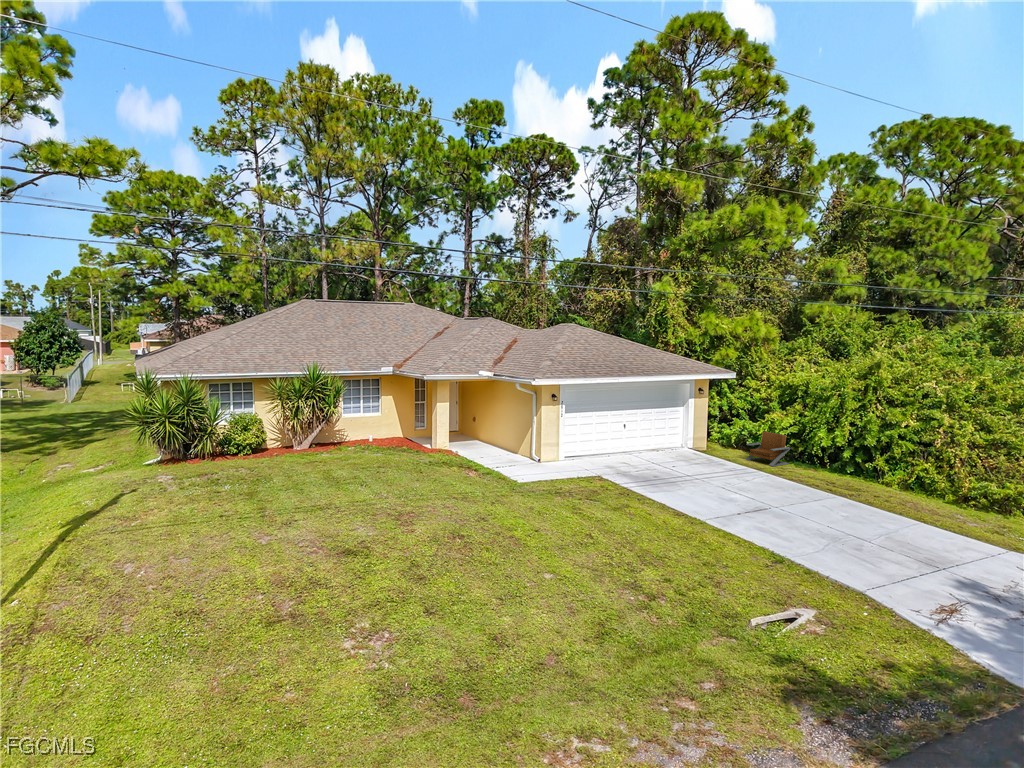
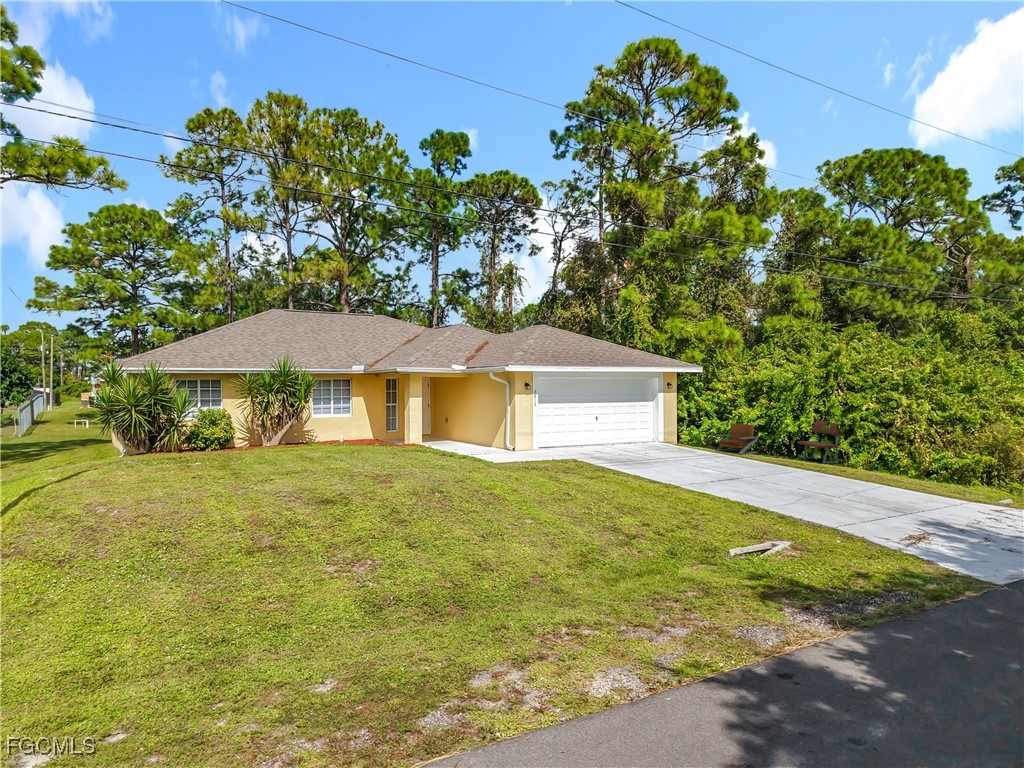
bench: none [831,435,875,482] -> present [797,421,839,463]

